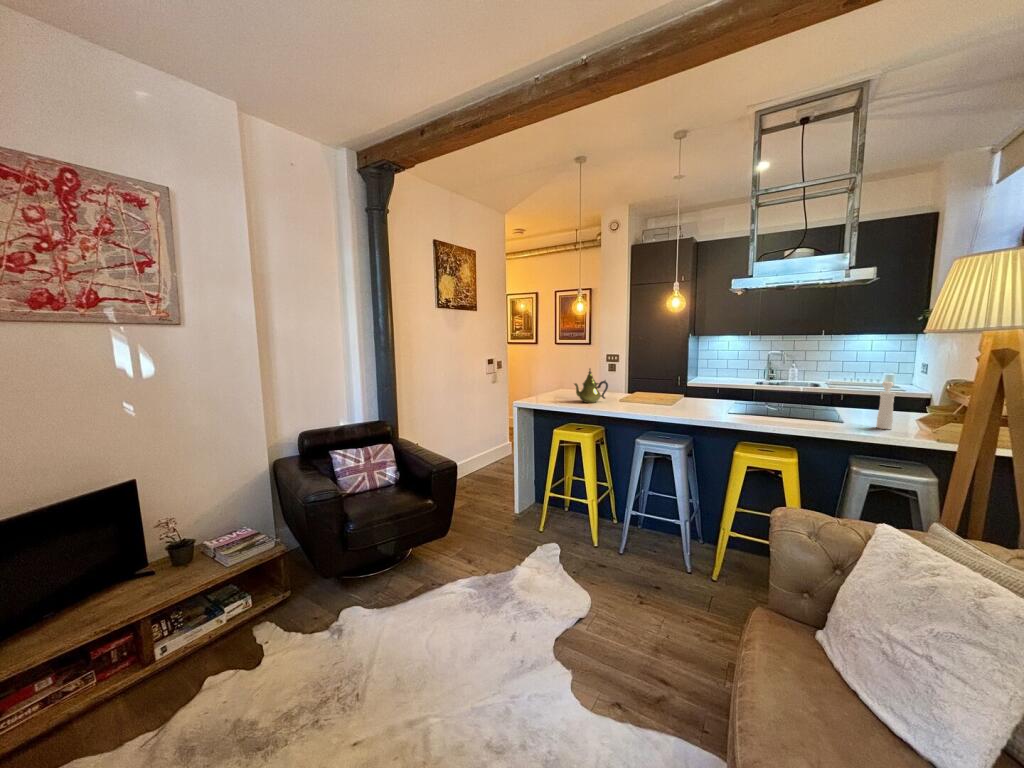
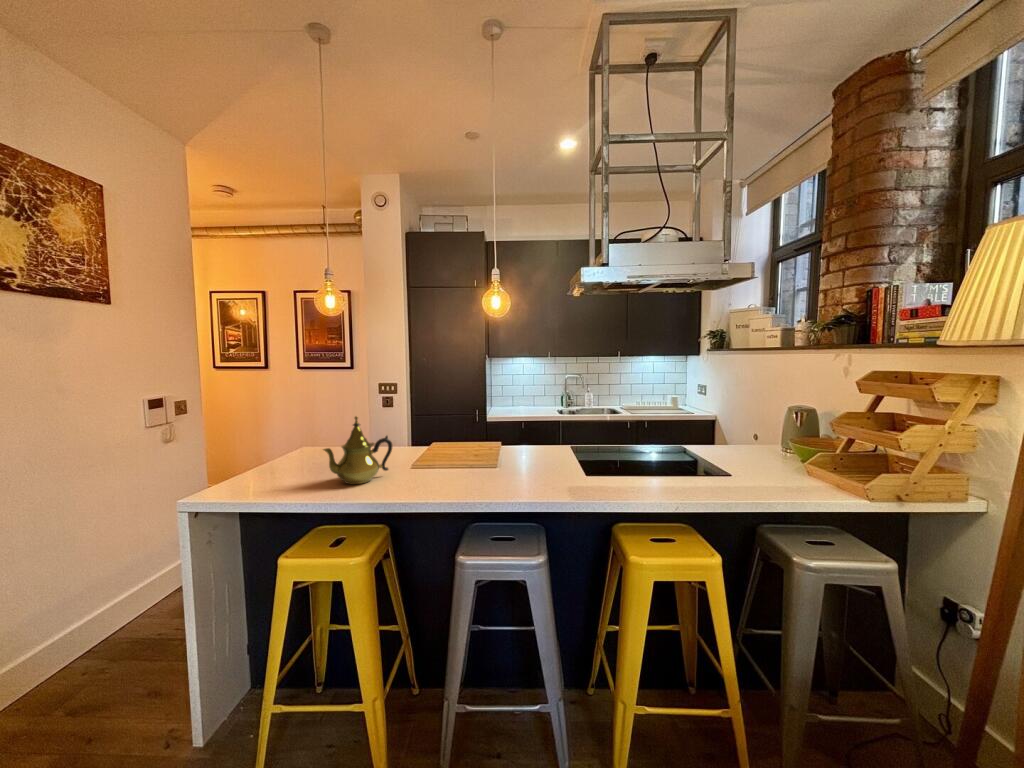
pepper mill: present [876,382,896,429] -> none [771,417,803,486]

